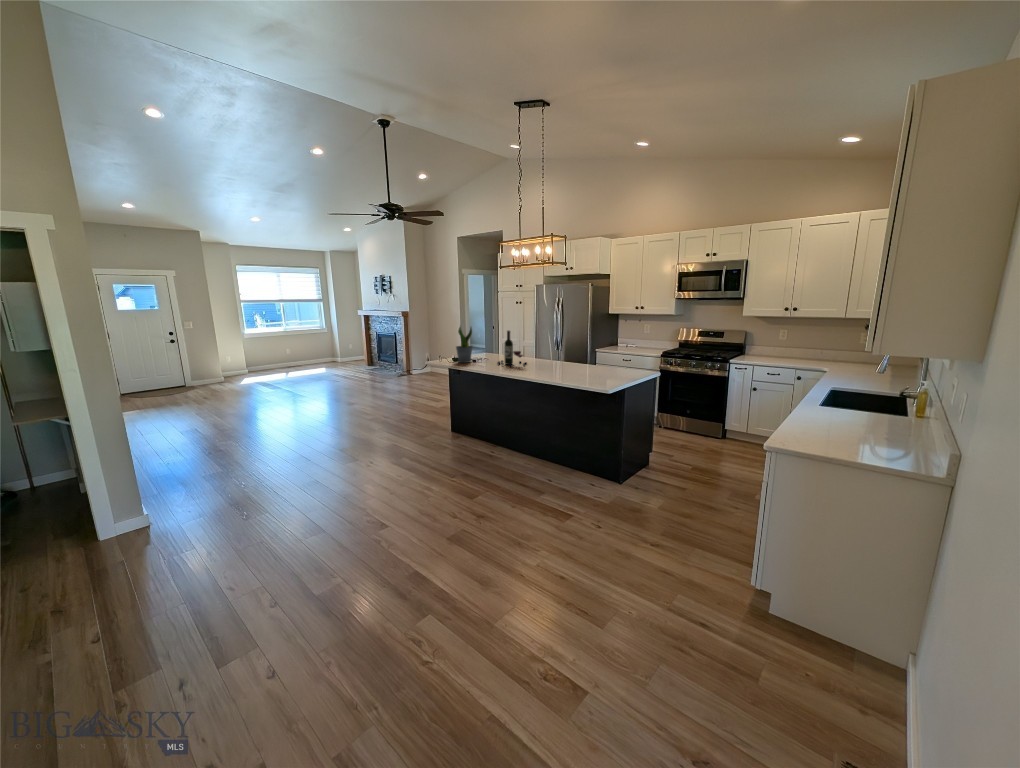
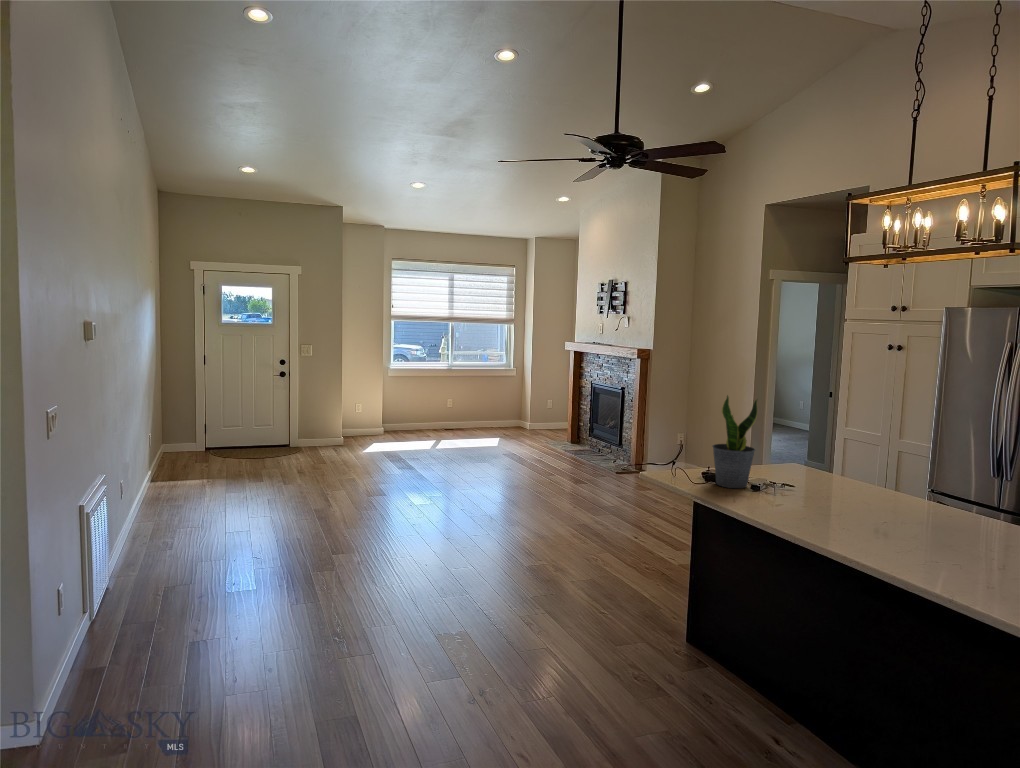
wine bottle: present [497,331,527,367] -> none [816,421,906,529]

